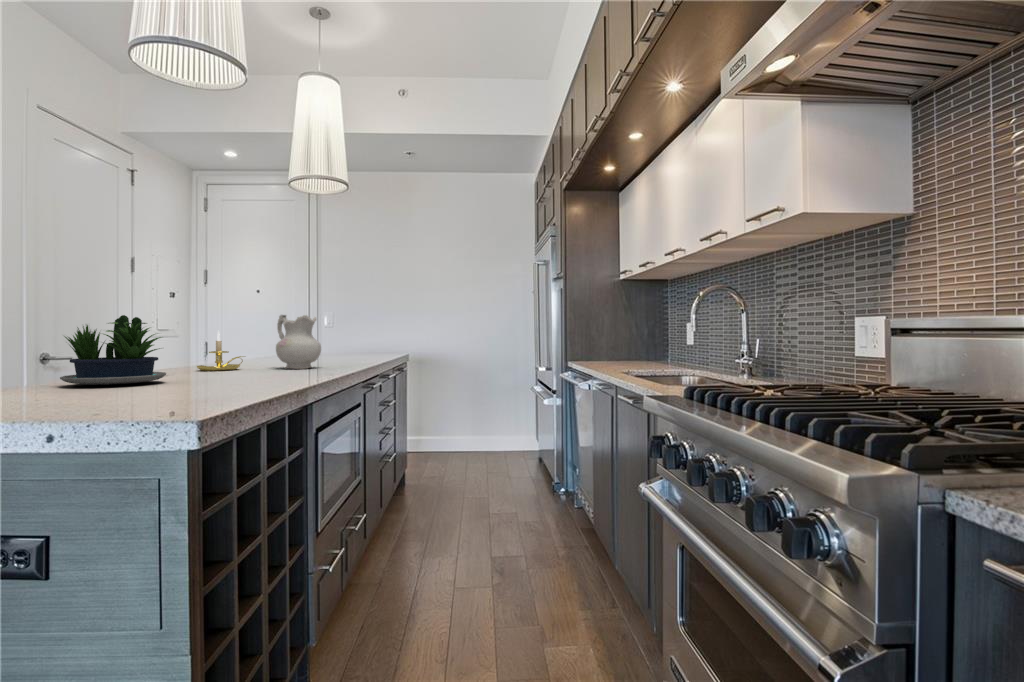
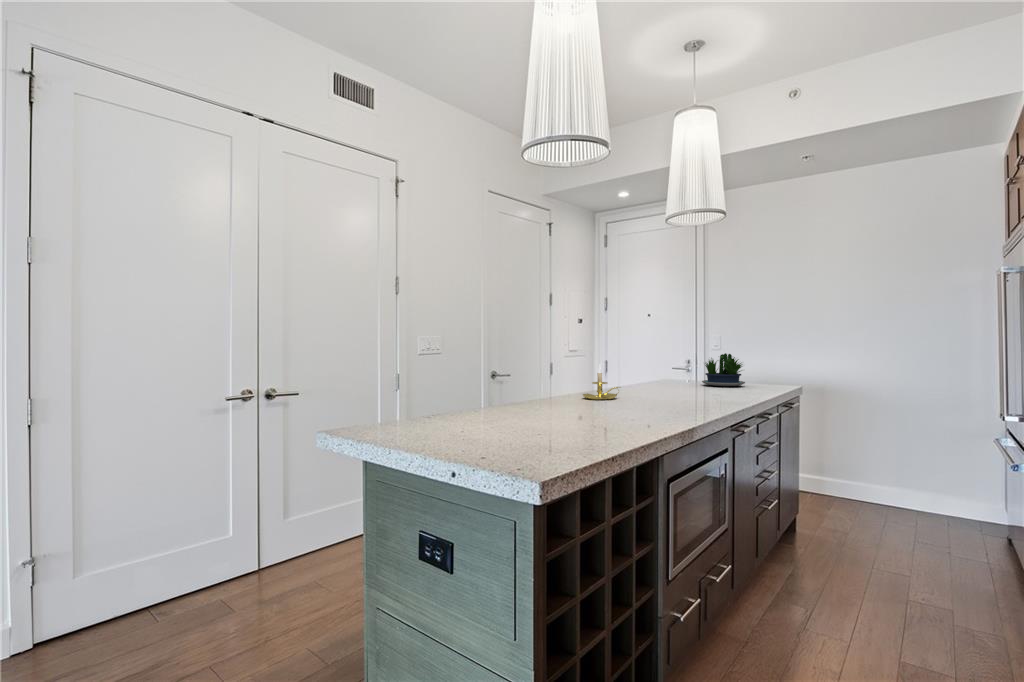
potted plant: present [60,315,166,385] -> present [702,353,745,386]
ceramic pitcher: present [276,315,321,369] -> none [647,349,689,403]

